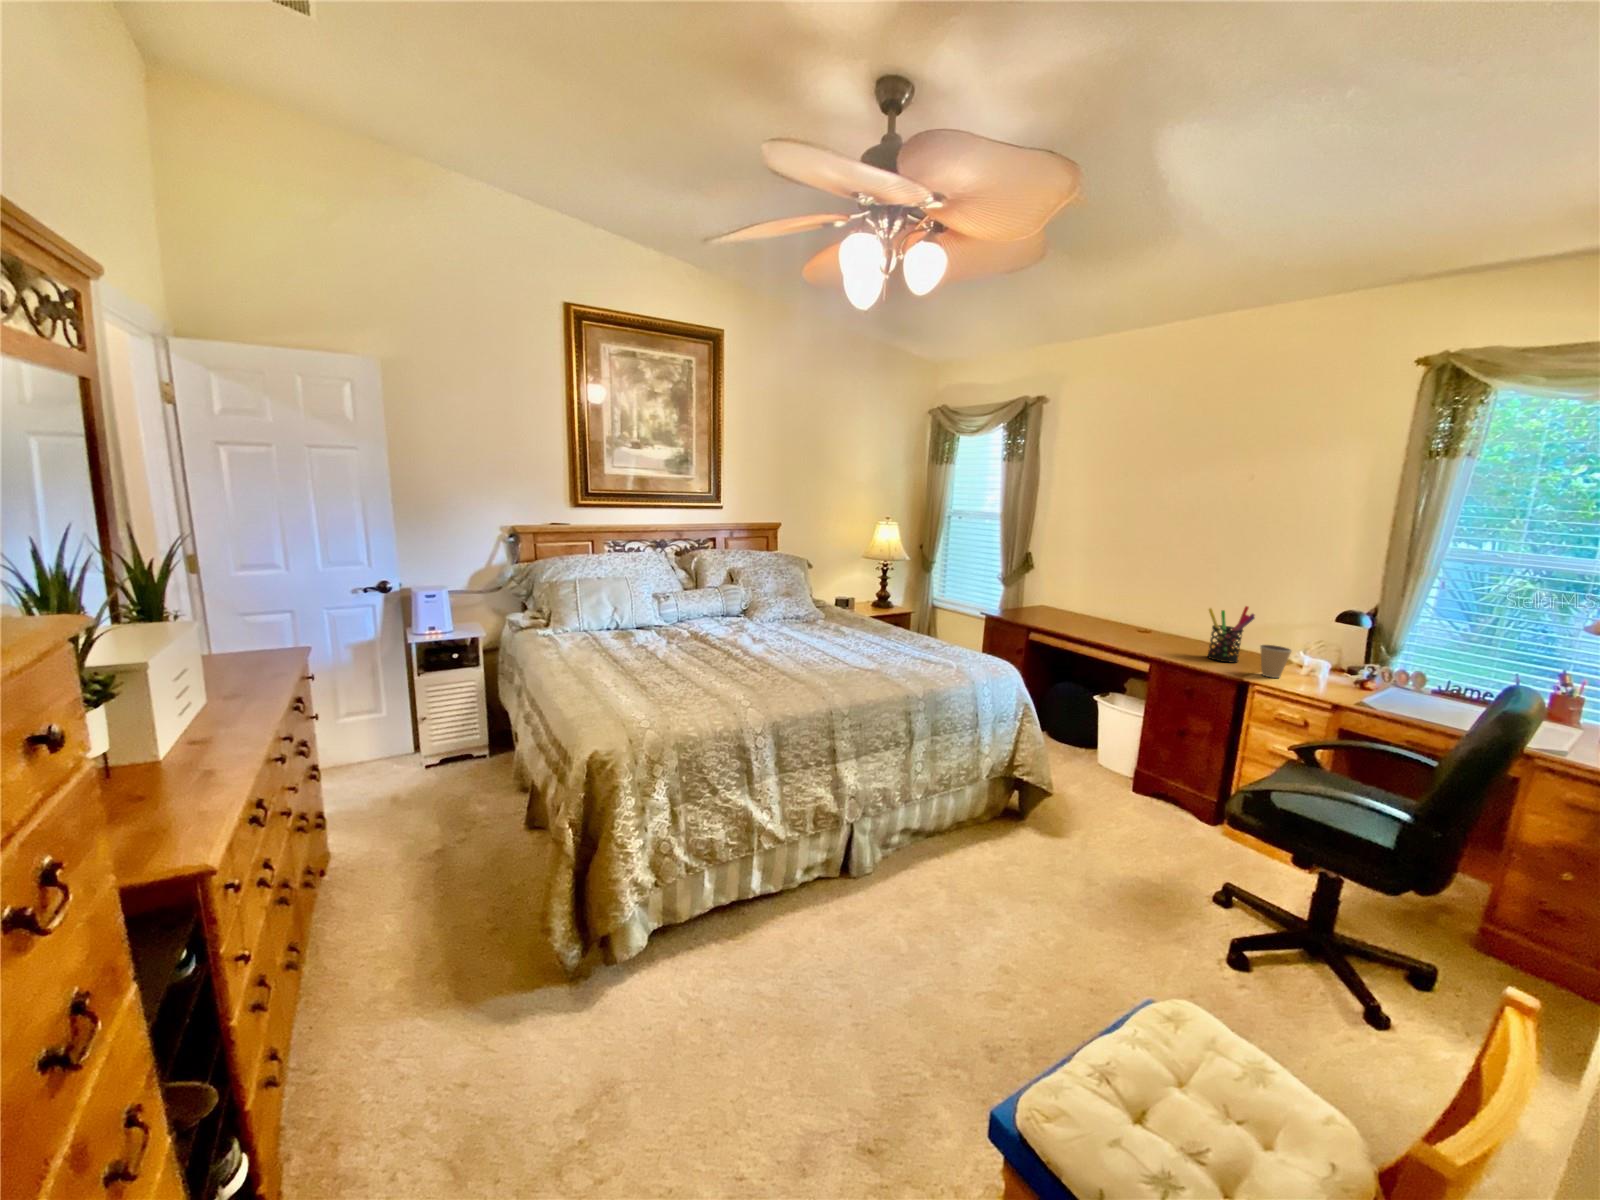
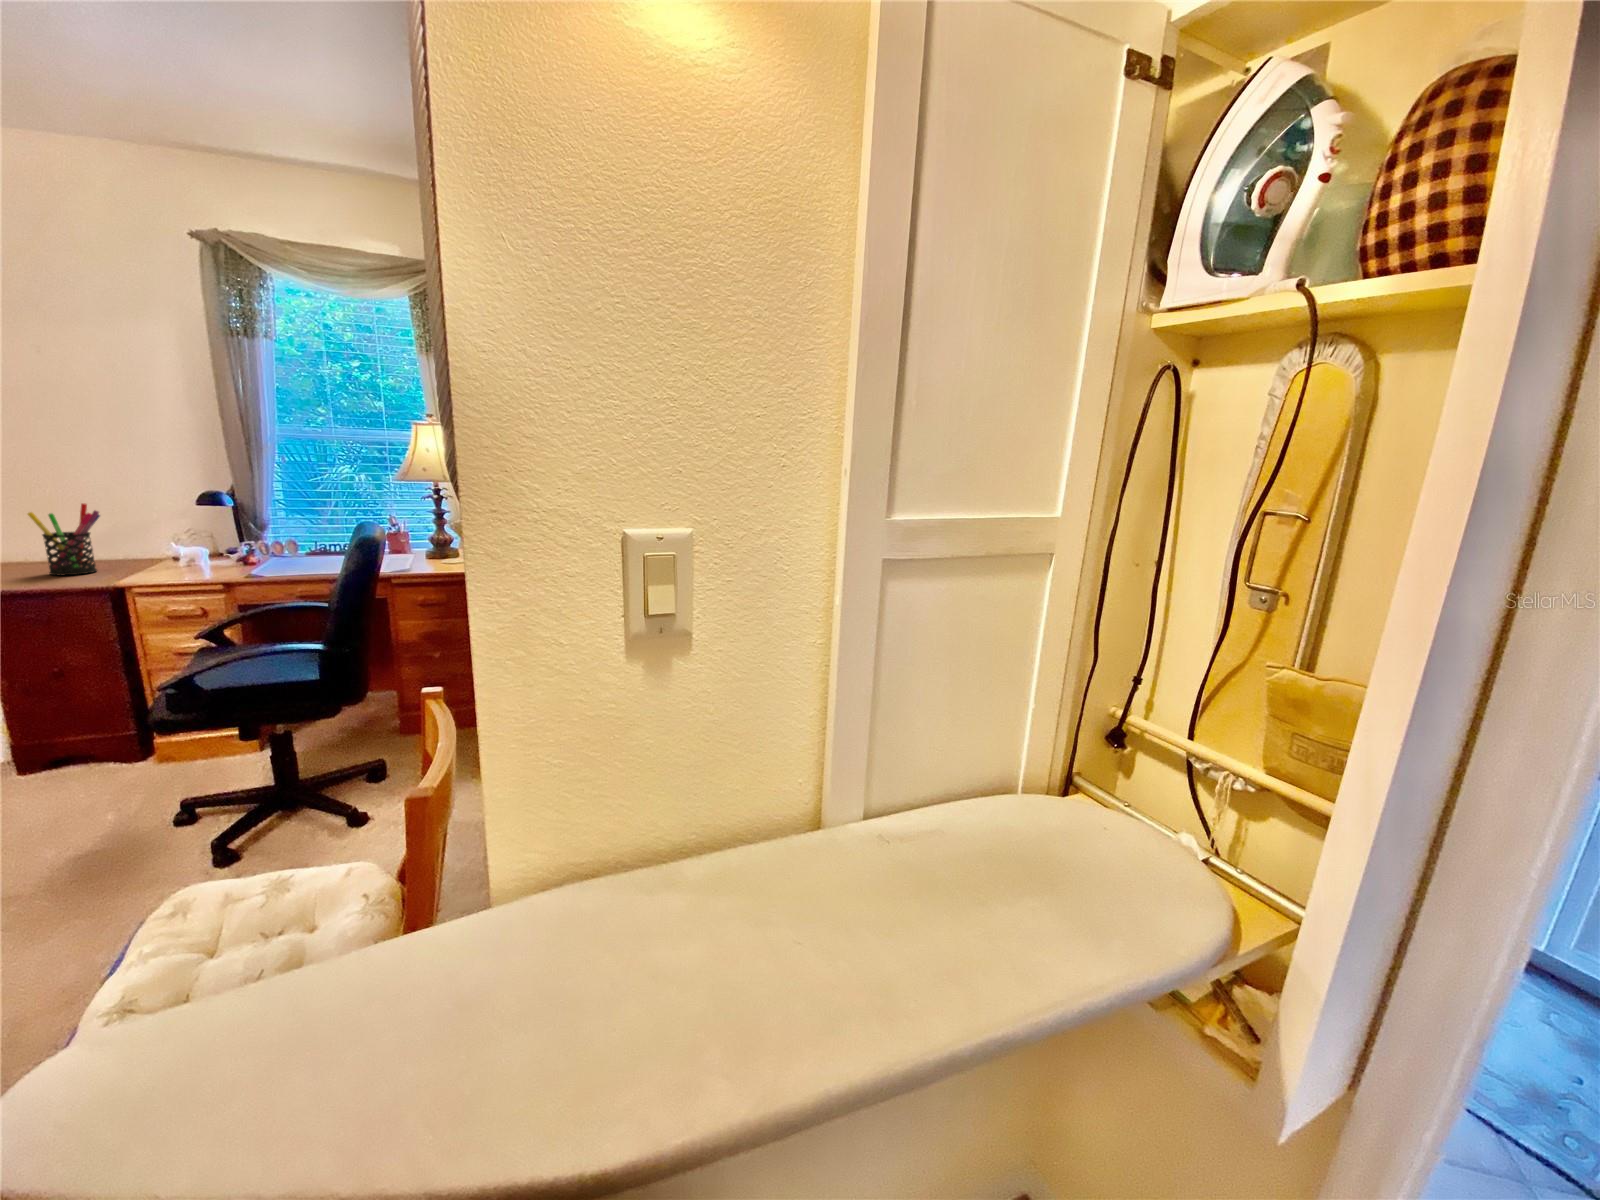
coffee cup: present [1260,645,1292,678] -> none [120,541,161,576]

